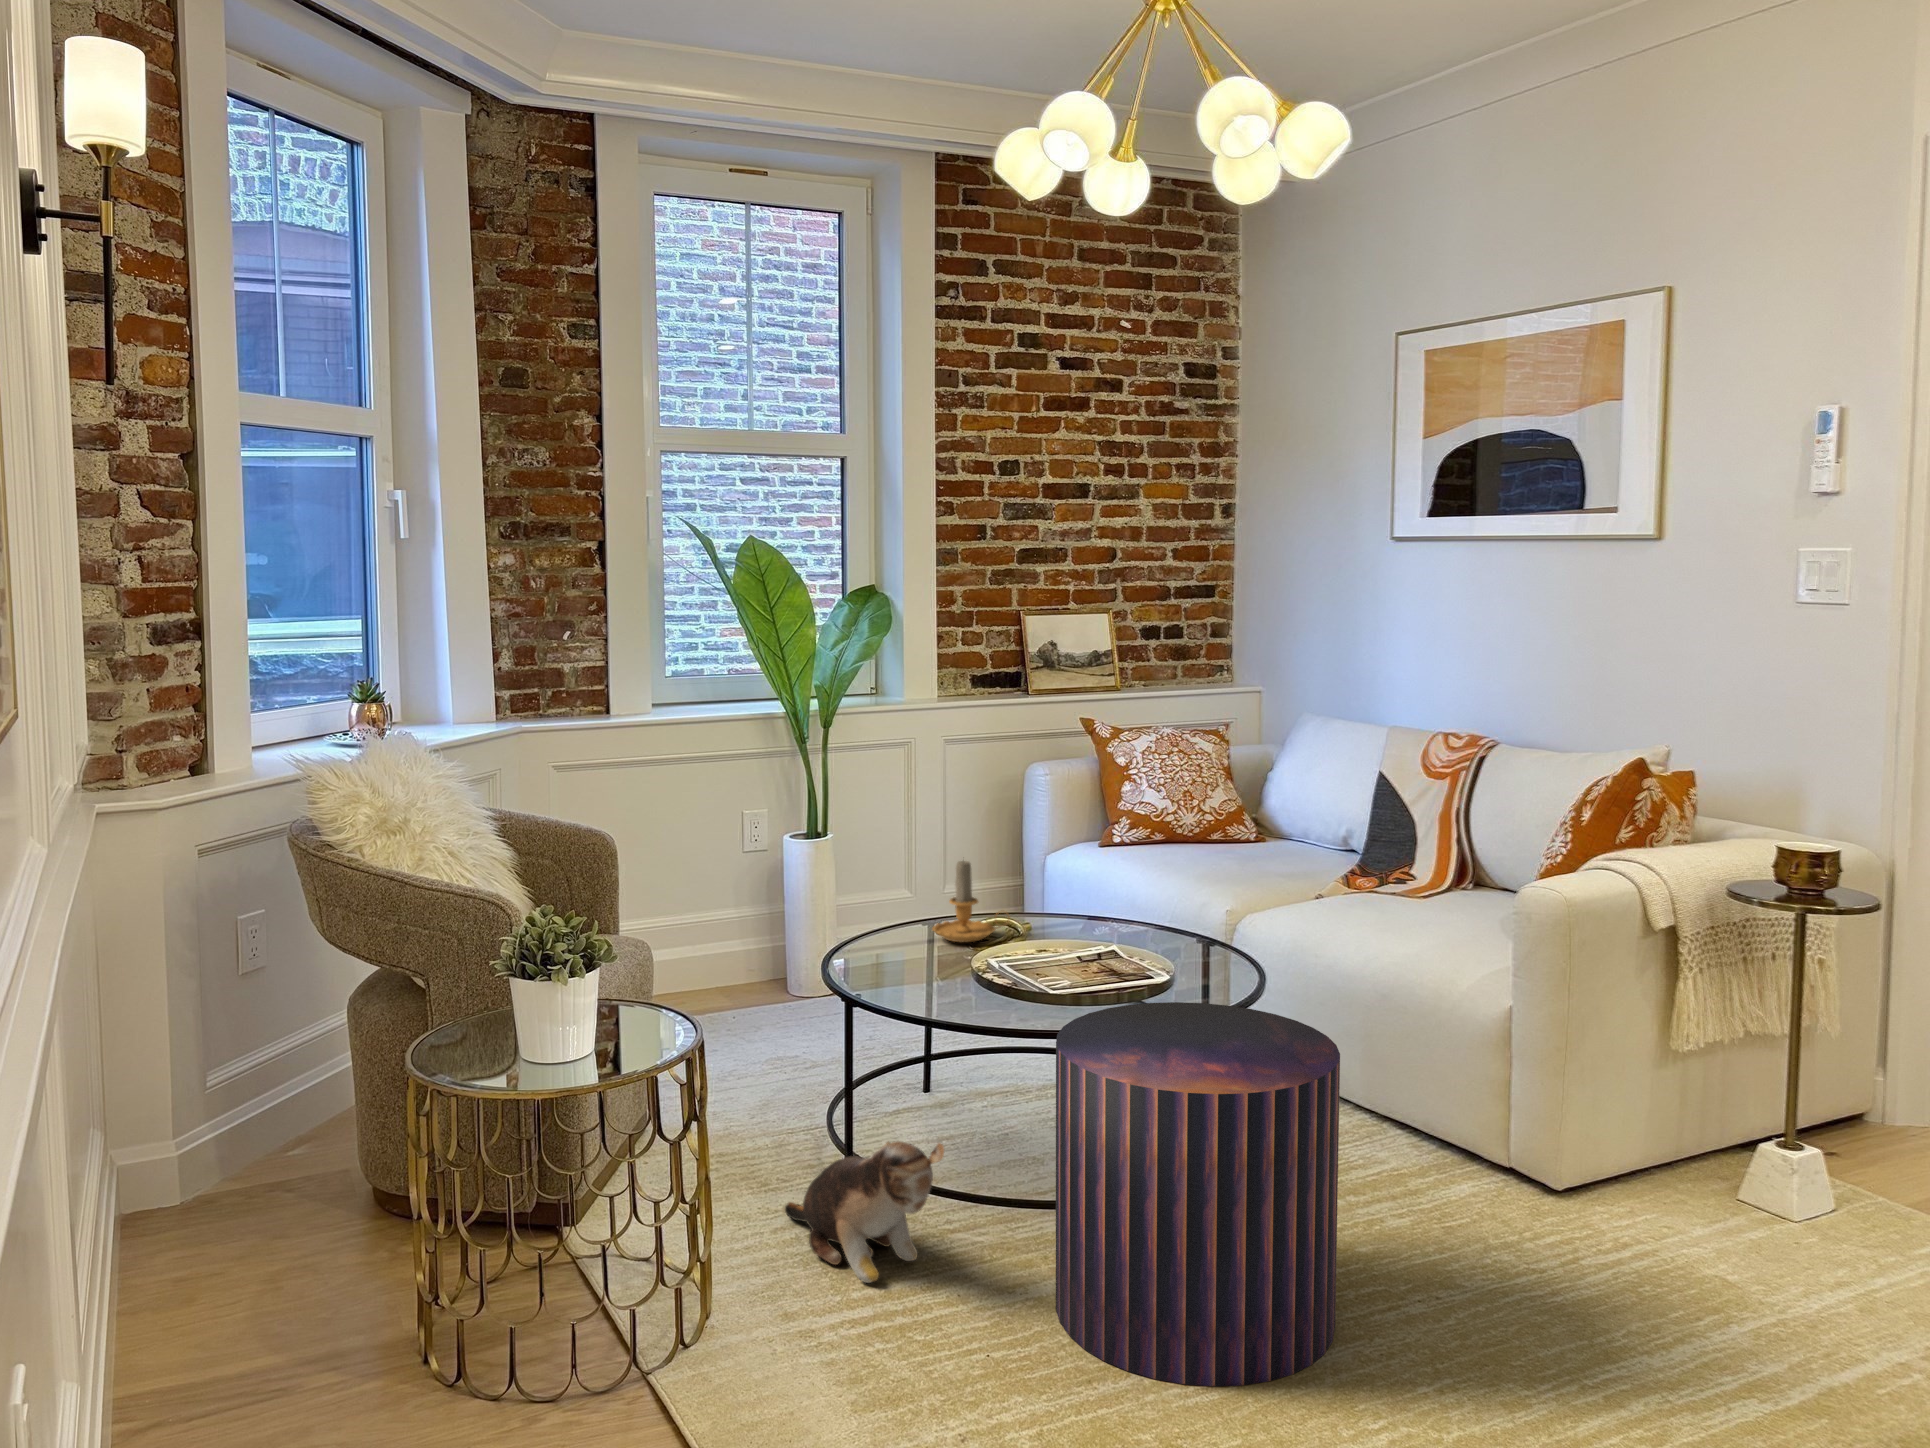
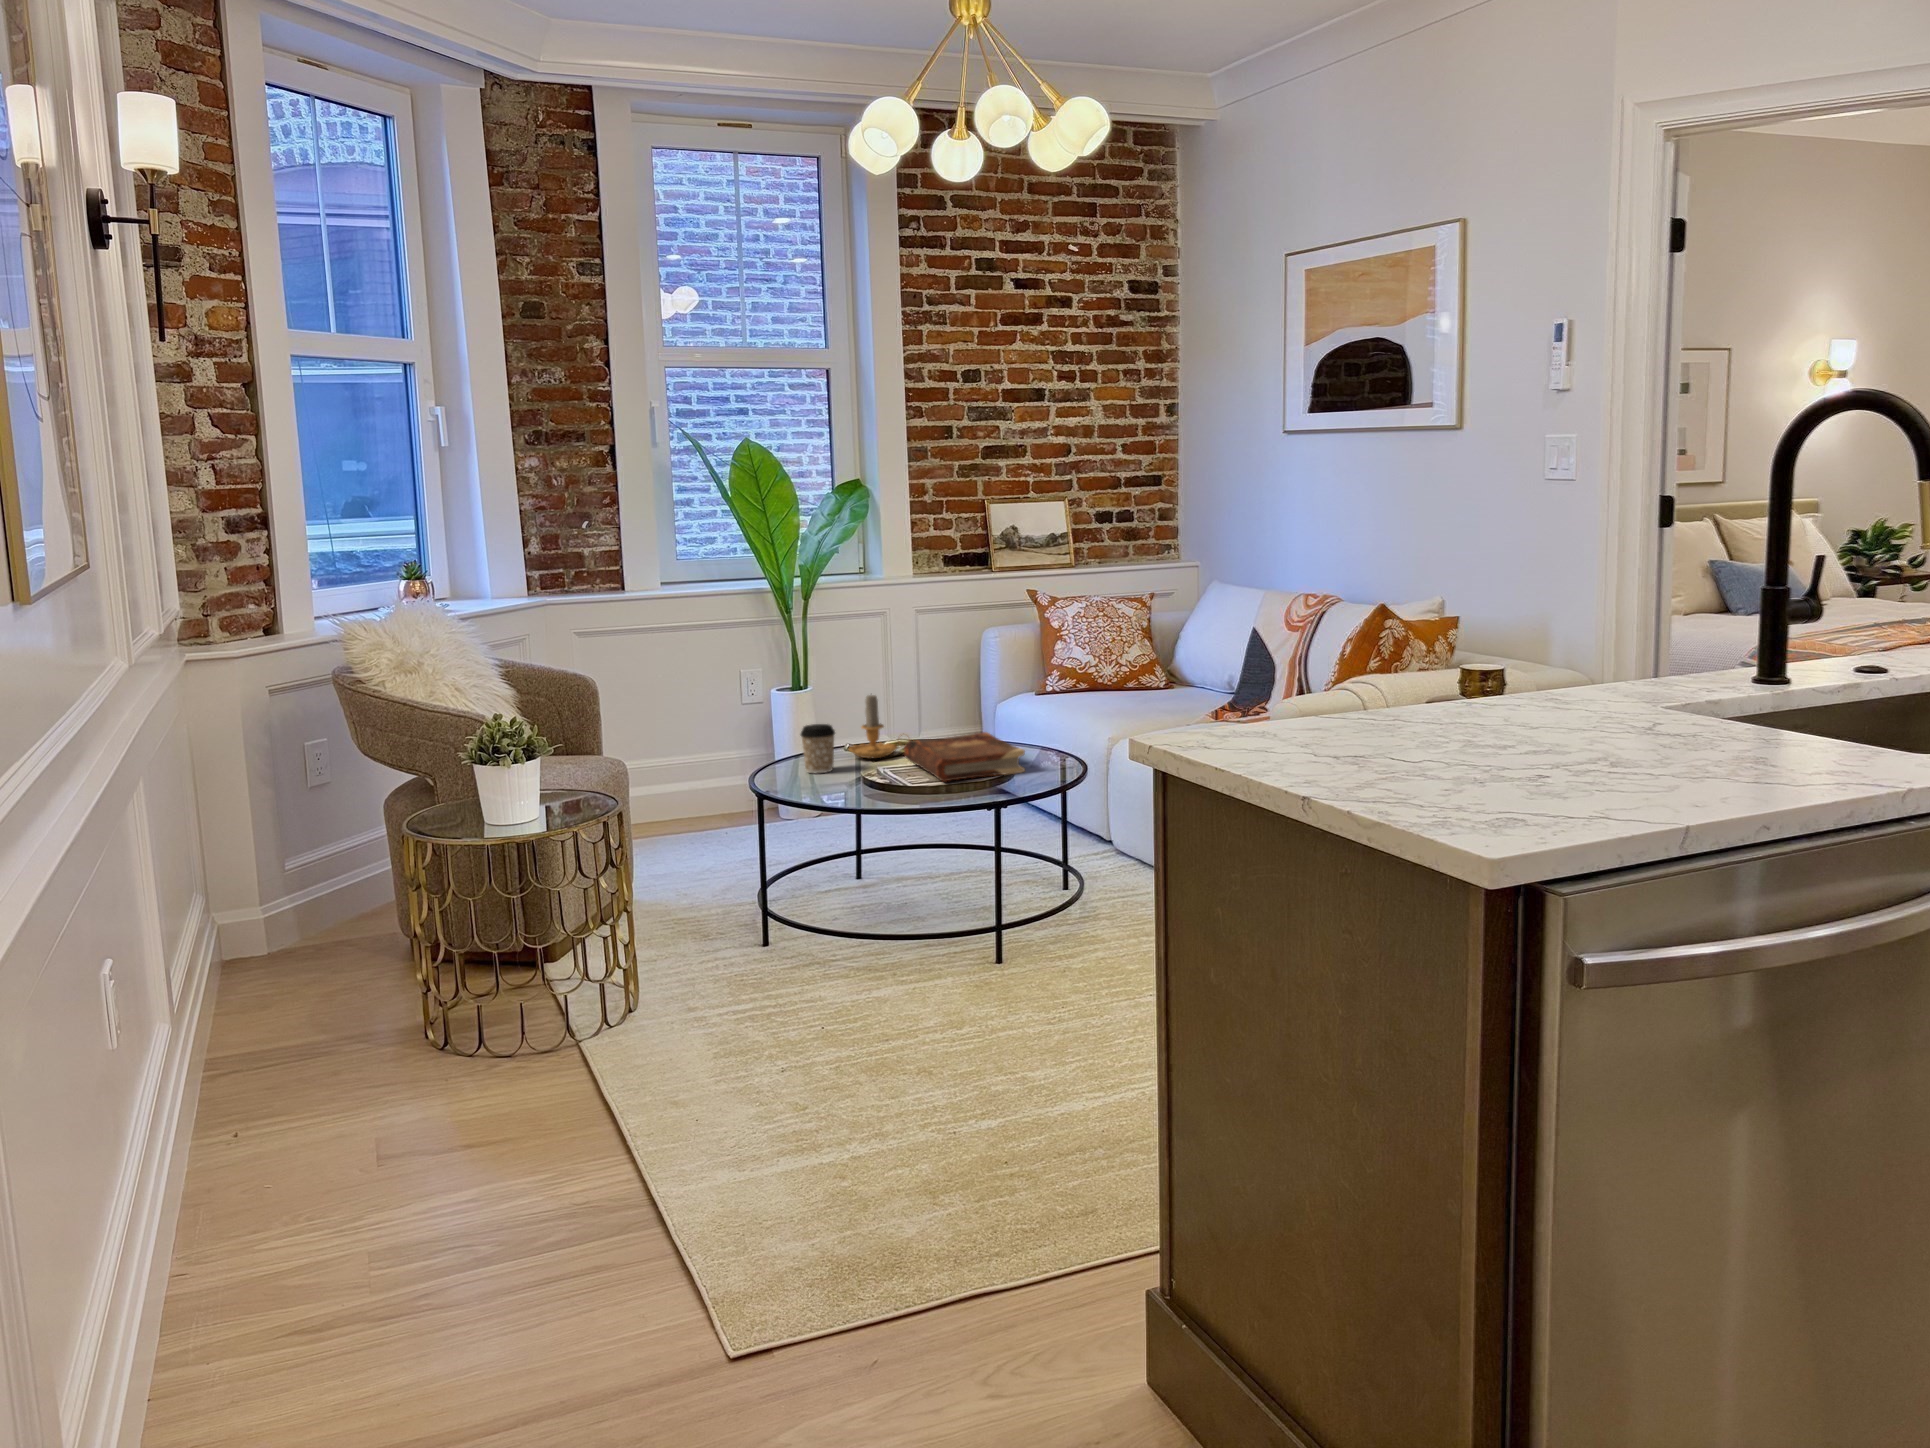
coffee cup: none [882,899,927,965] -> present [801,724,835,773]
book: none [1014,911,1186,985] -> present [904,732,1025,782]
pouf: present [1056,1002,1340,1386] -> none [879,788,1088,1046]
plush toy: present [785,1141,944,1283] -> none [715,890,809,994]

